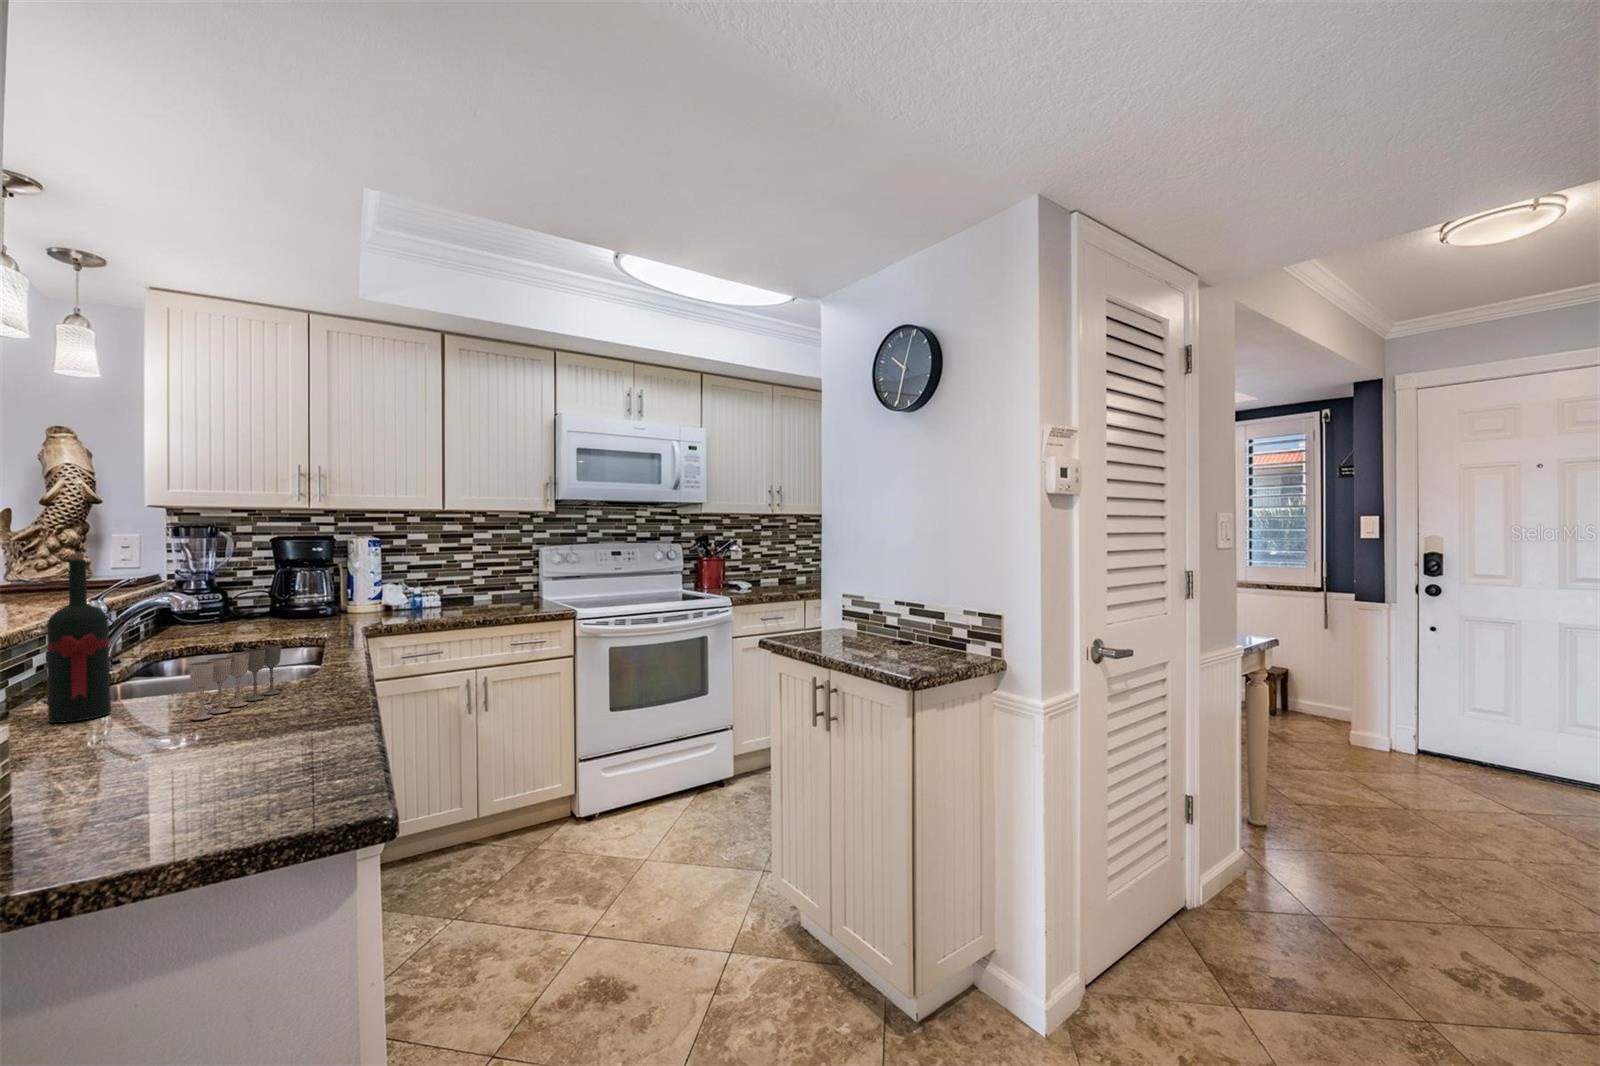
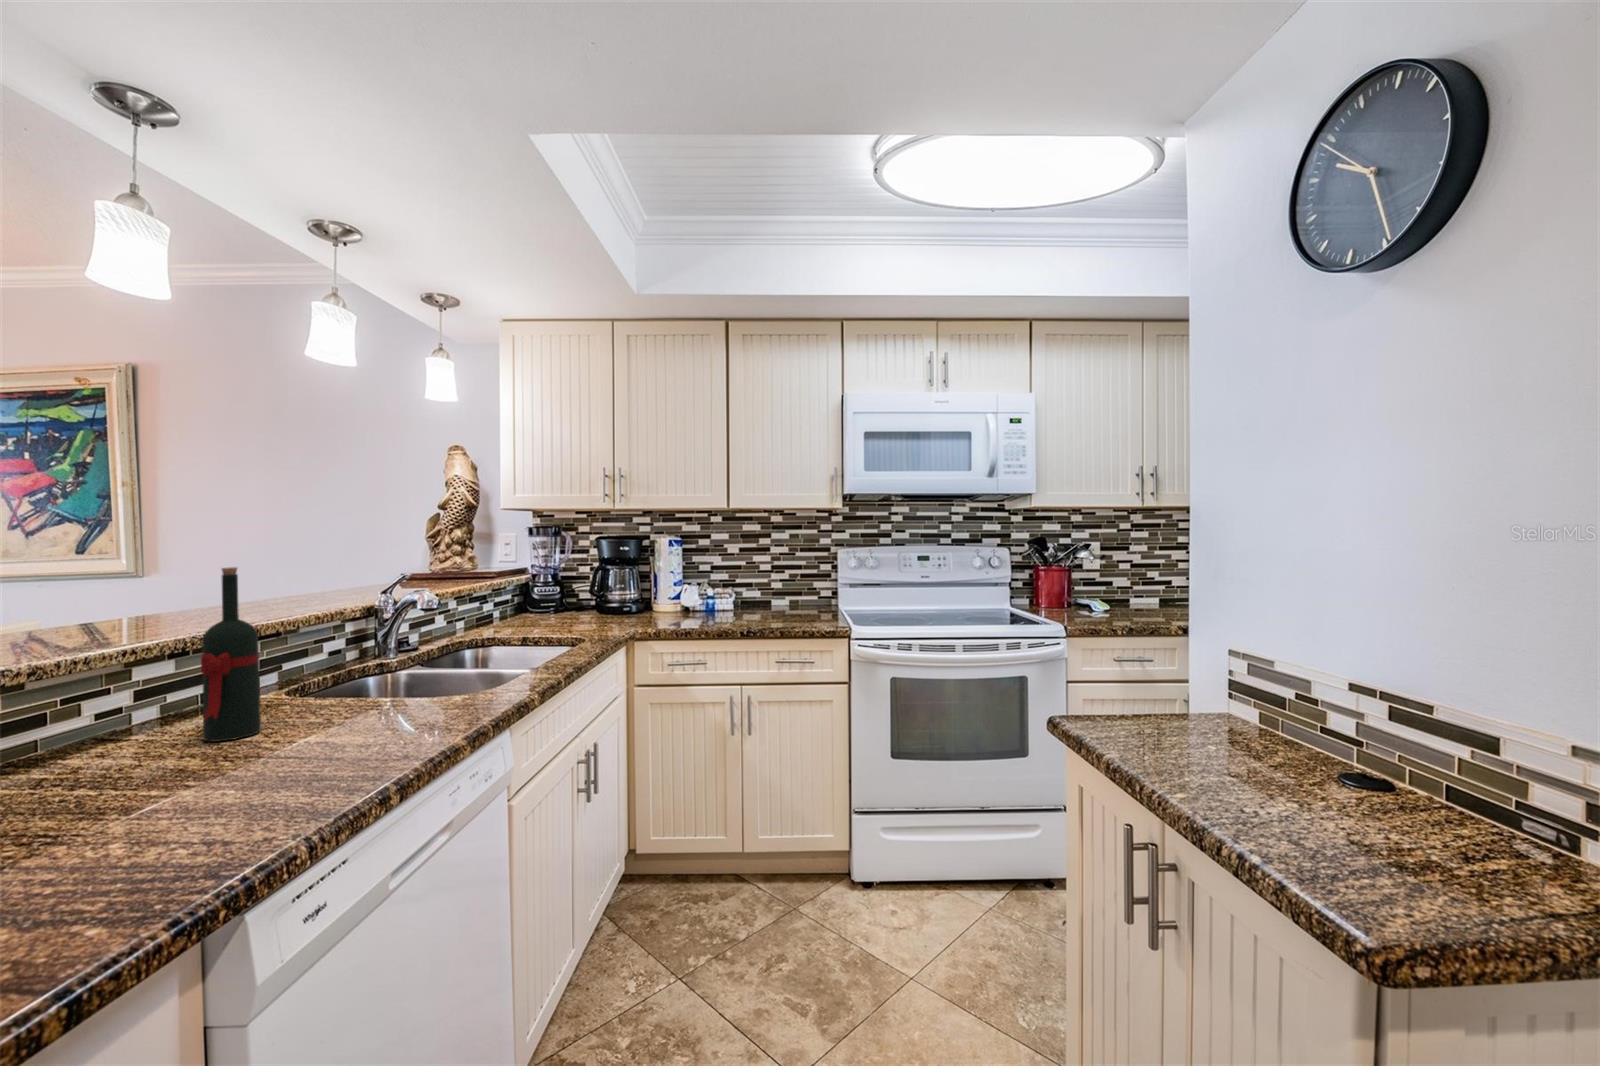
wine glass: present [189,645,281,720] -> none [258,674,402,766]

